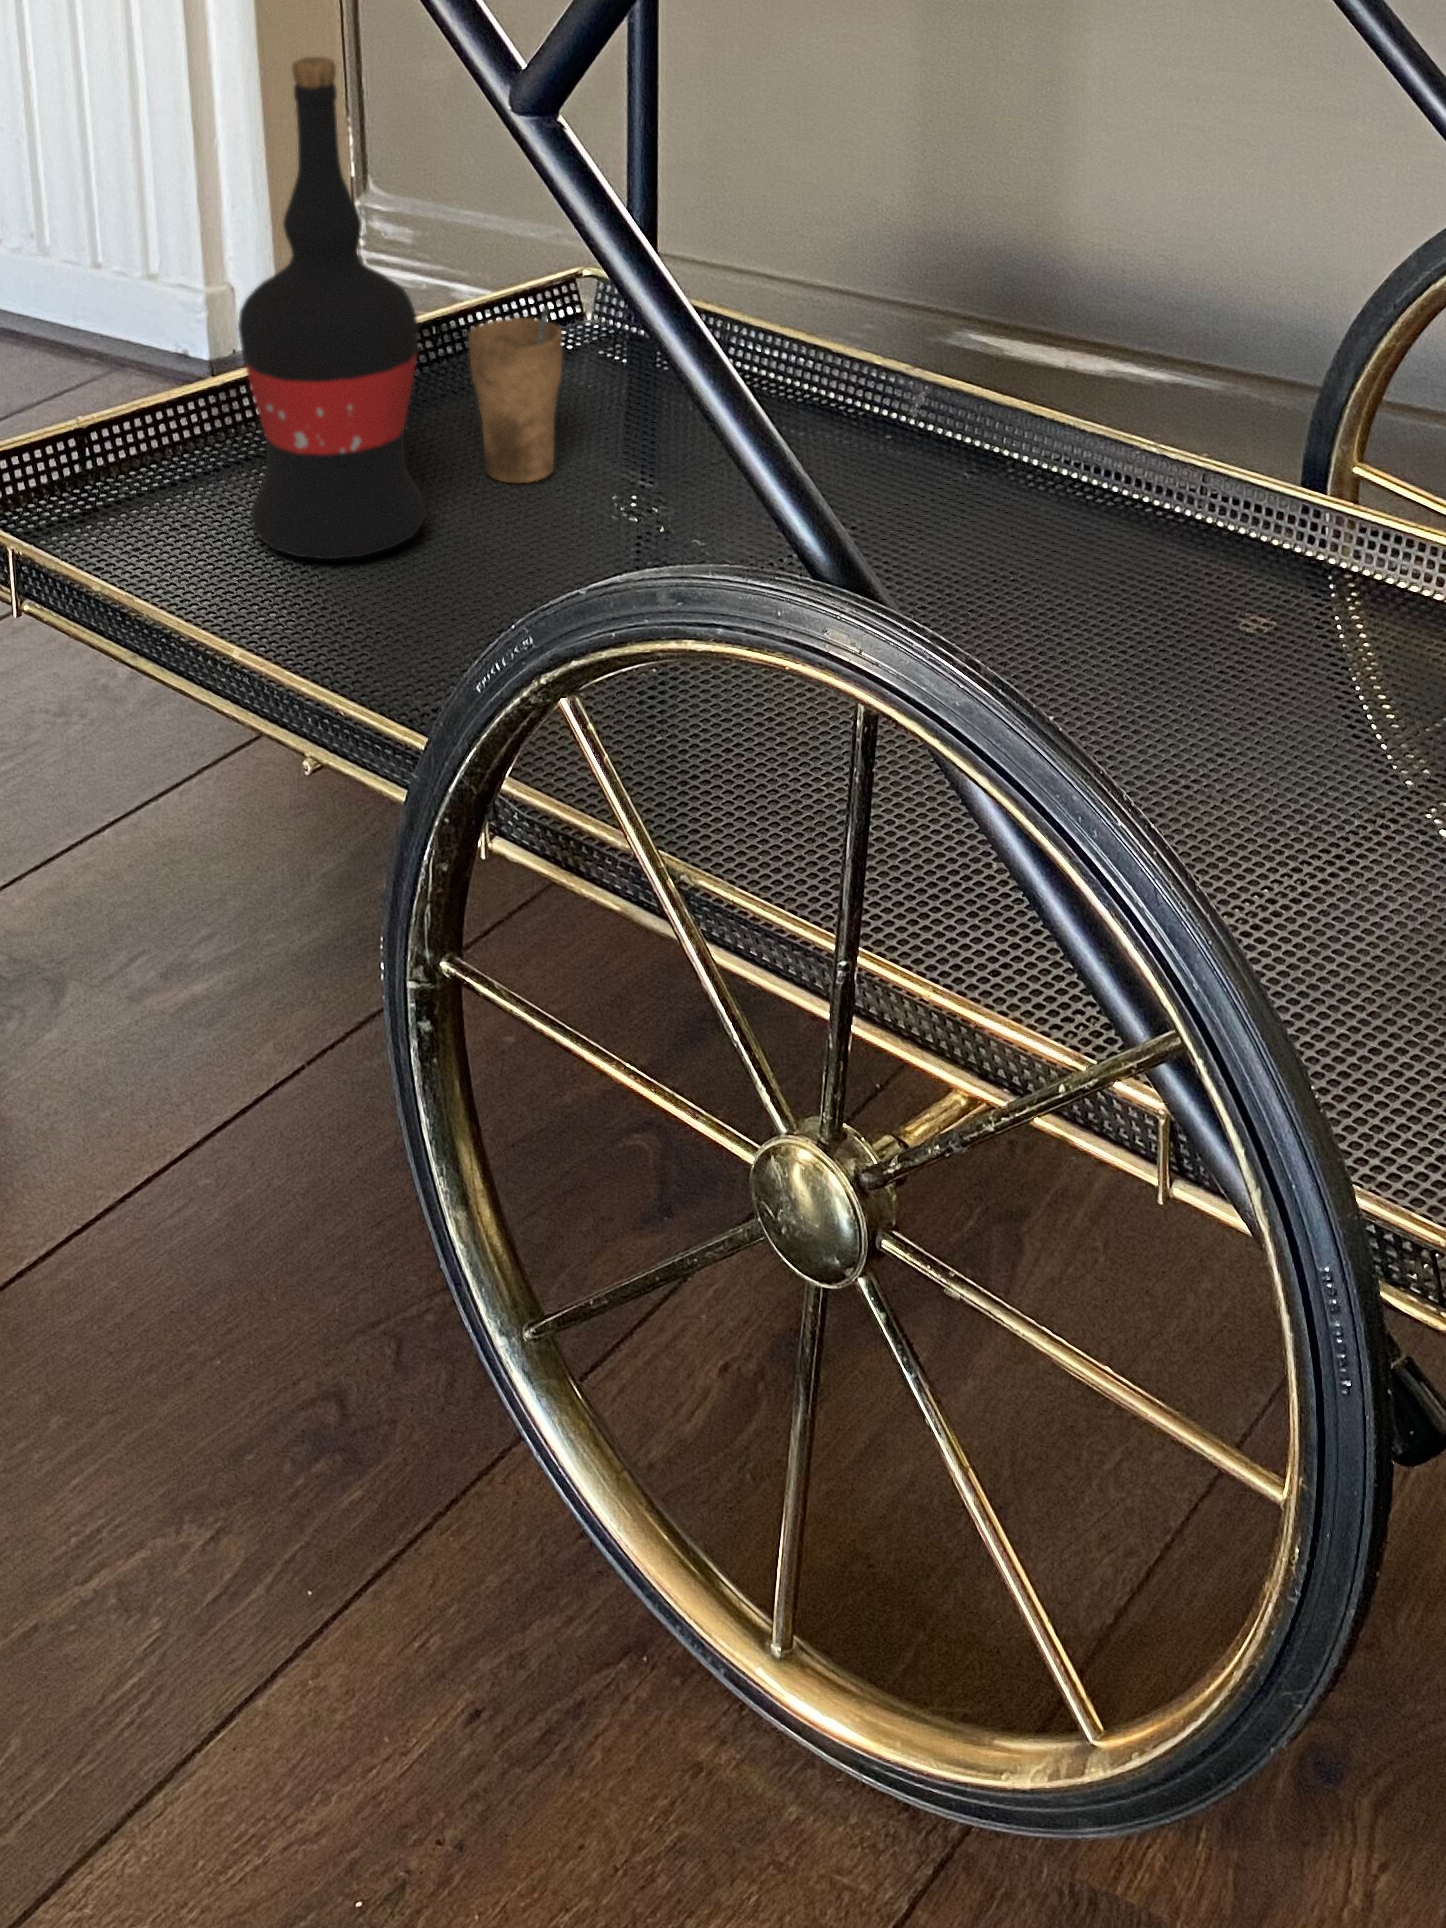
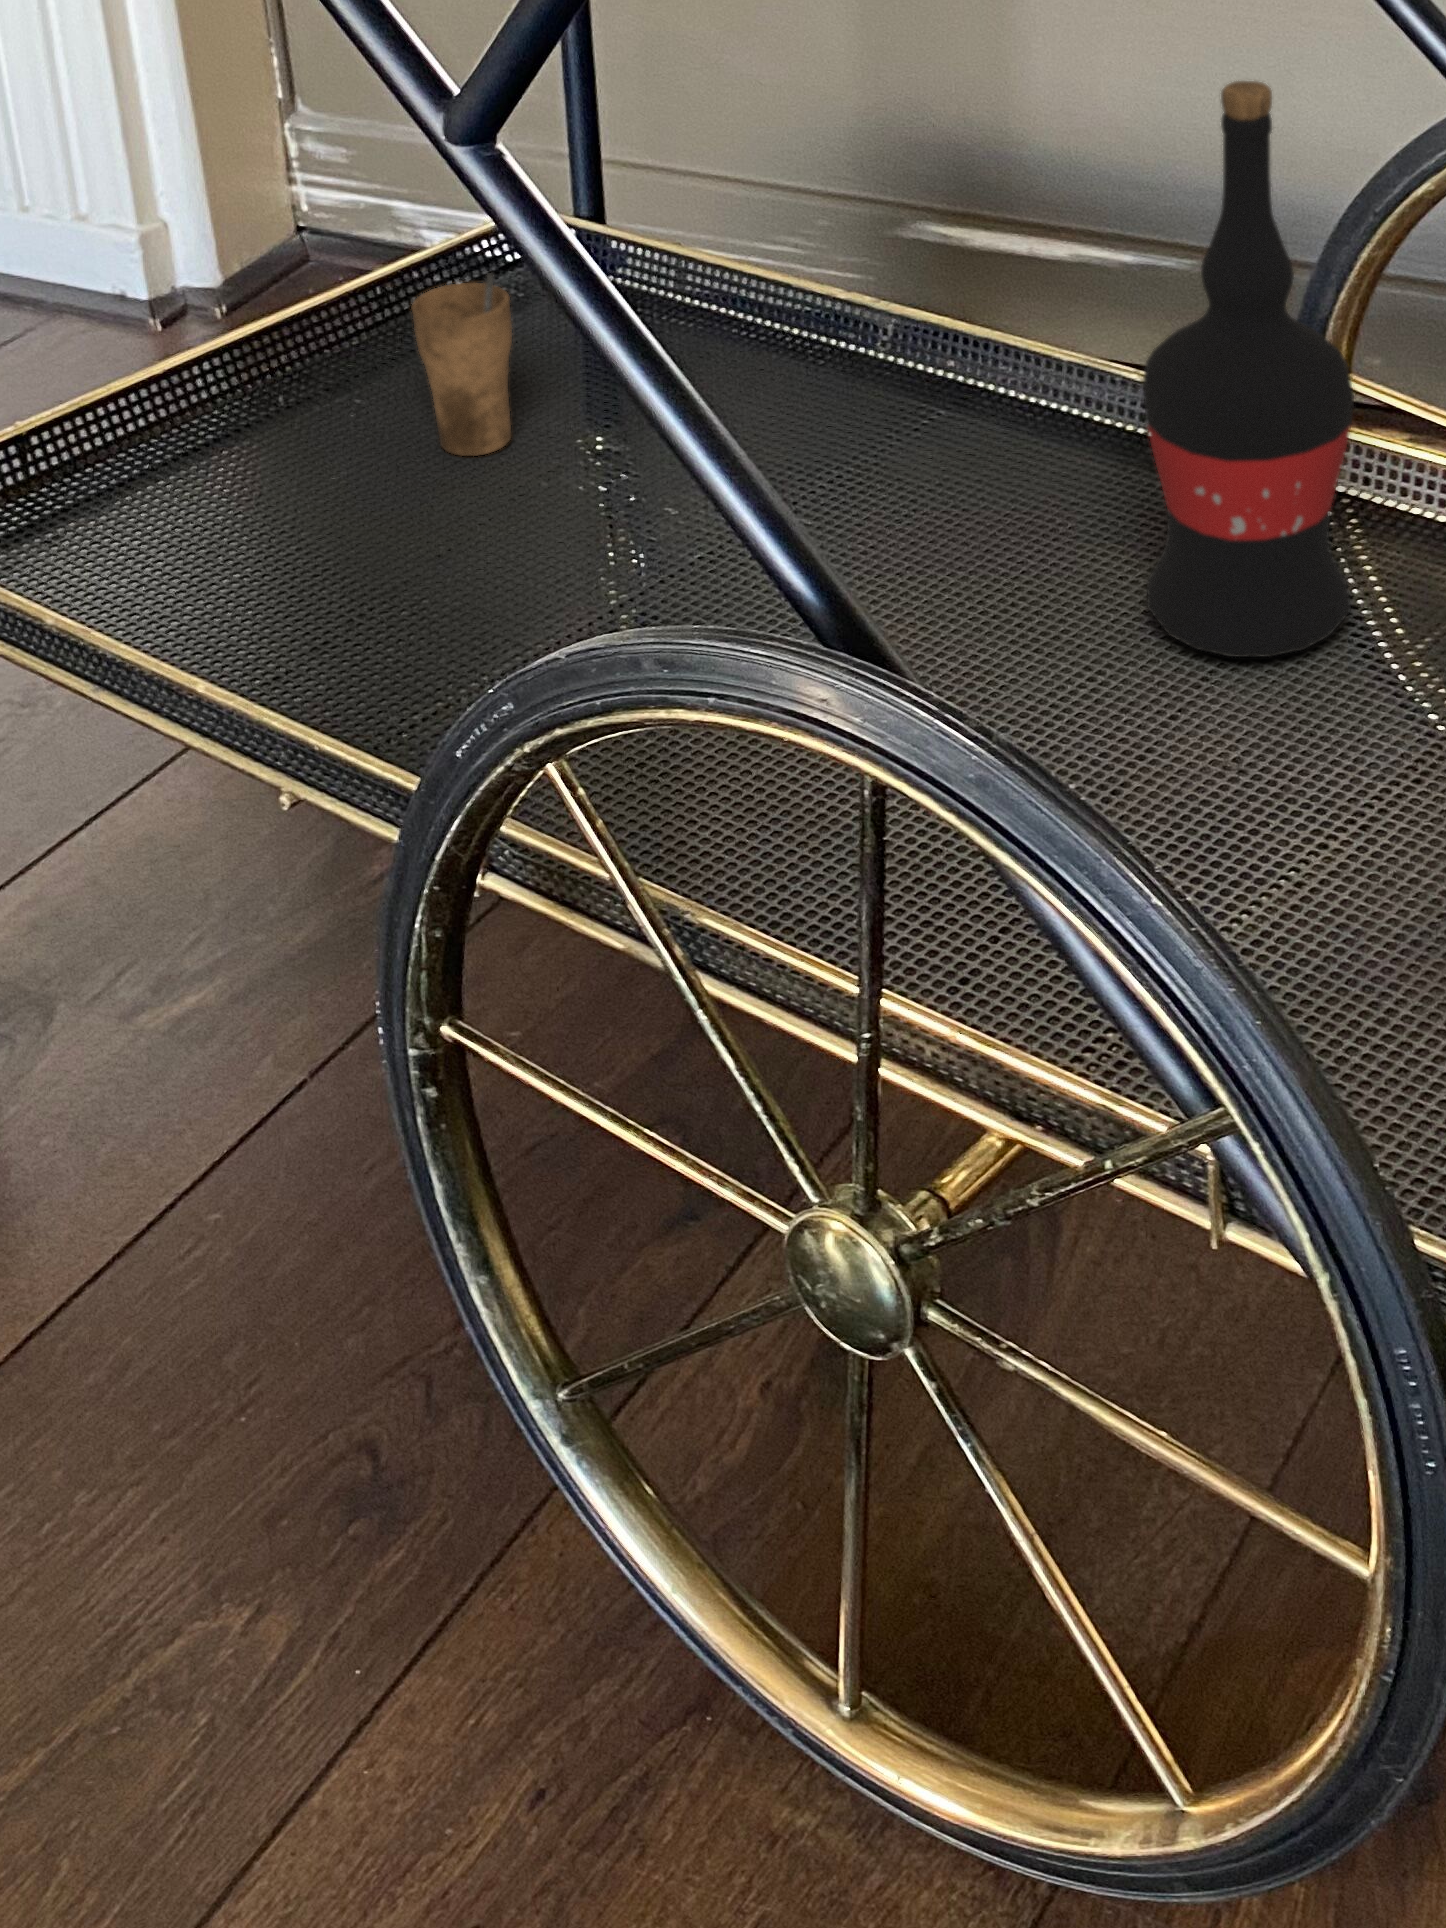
wine bottle: present [238,57,426,559] -> present [1143,81,1354,657]

